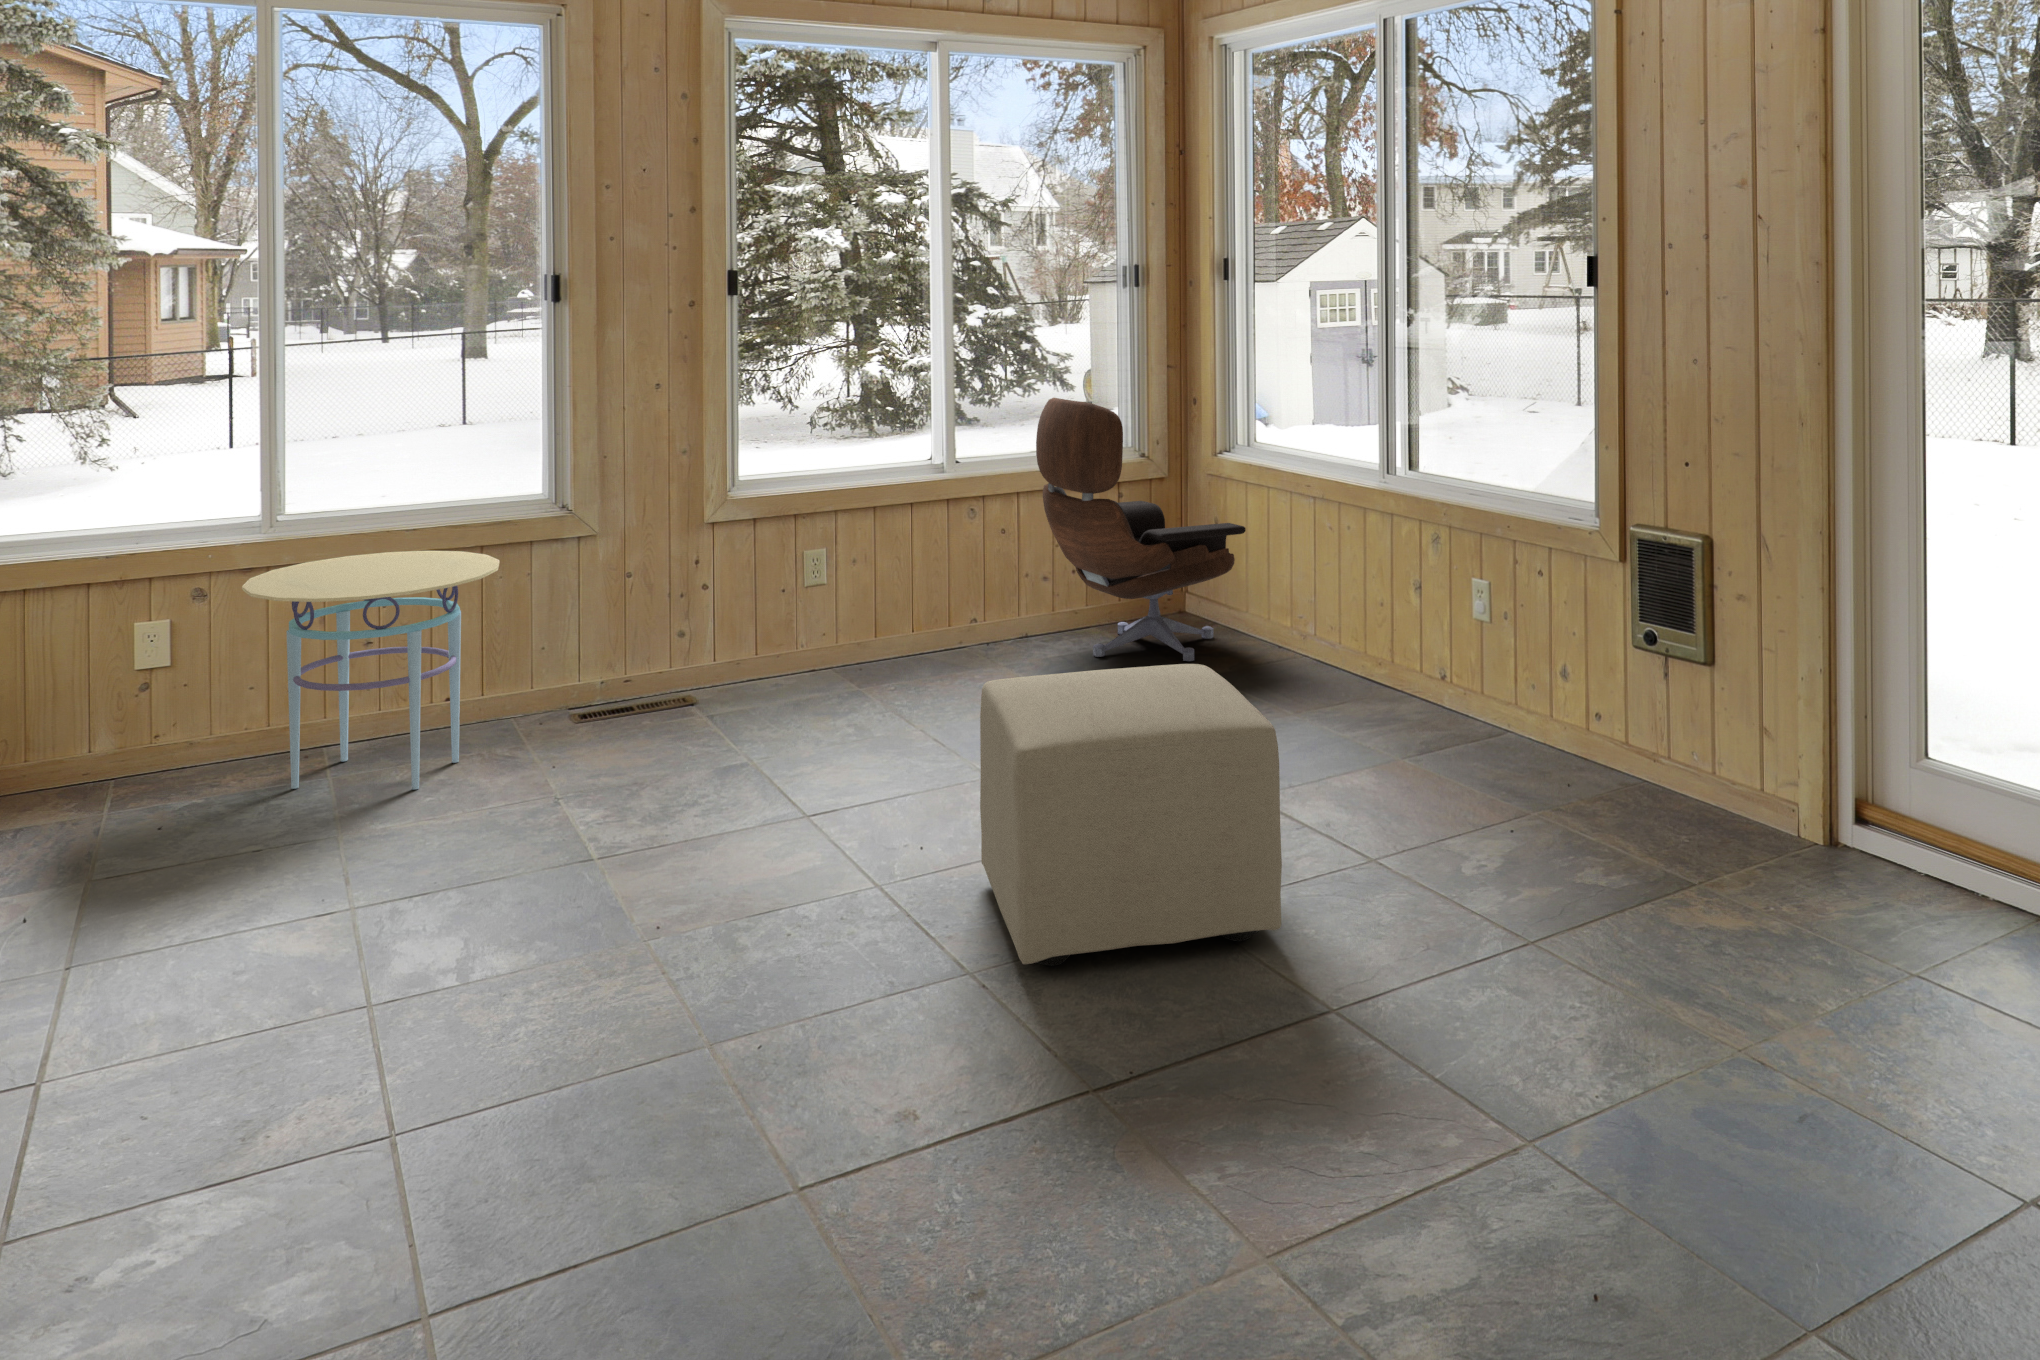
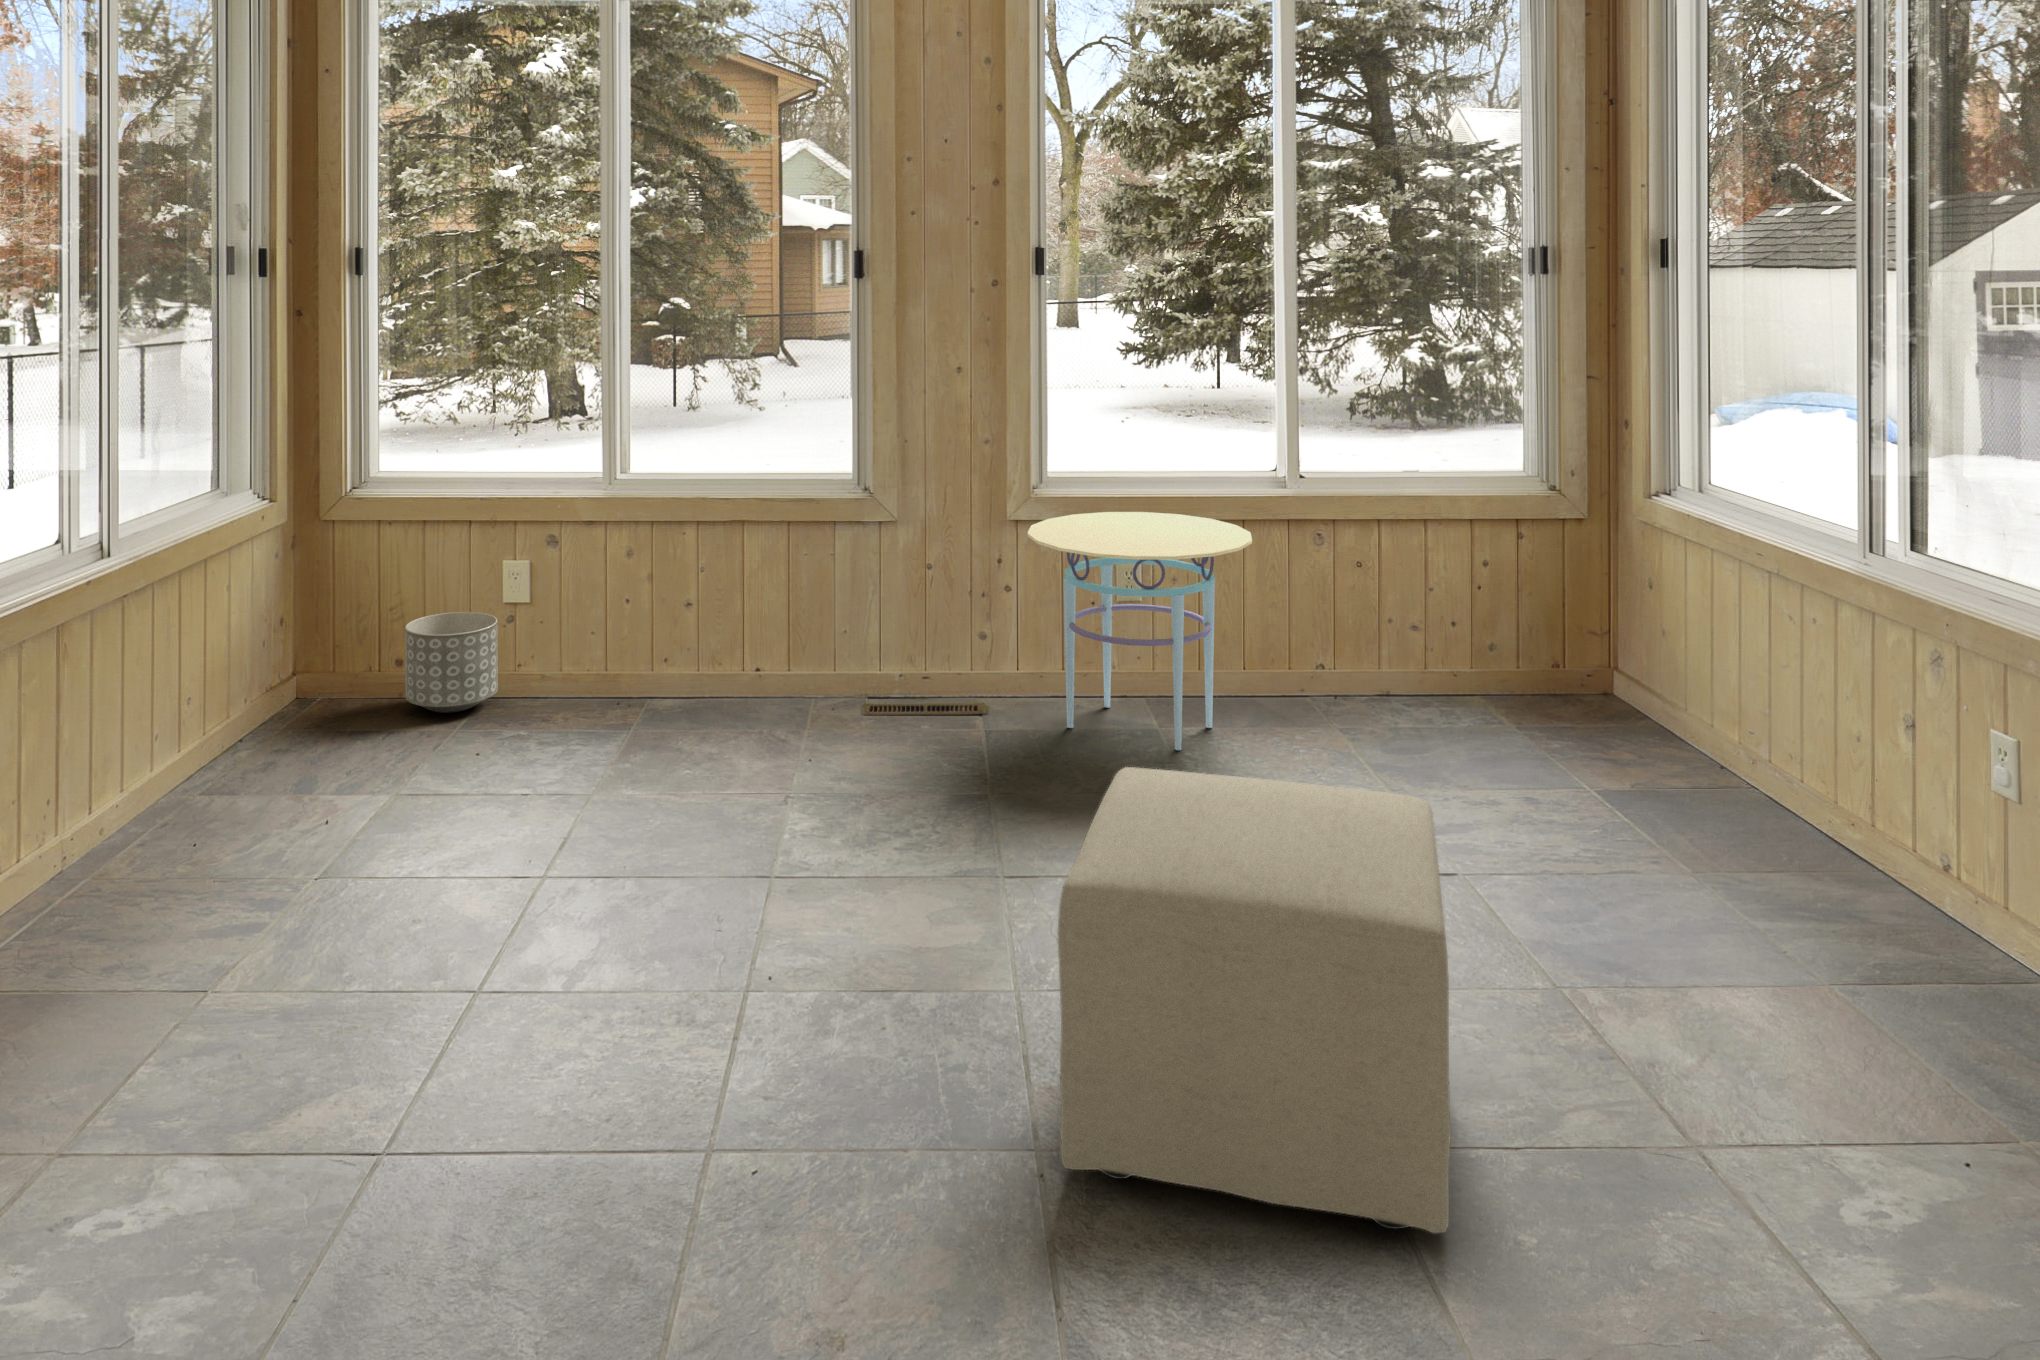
lounge chair: present [1036,398,1246,661] -> none [1389,407,1656,758]
side table: present [242,550,500,790] -> present [1027,512,1252,750]
planter: none [21,692,144,810] -> present [405,612,498,713]

